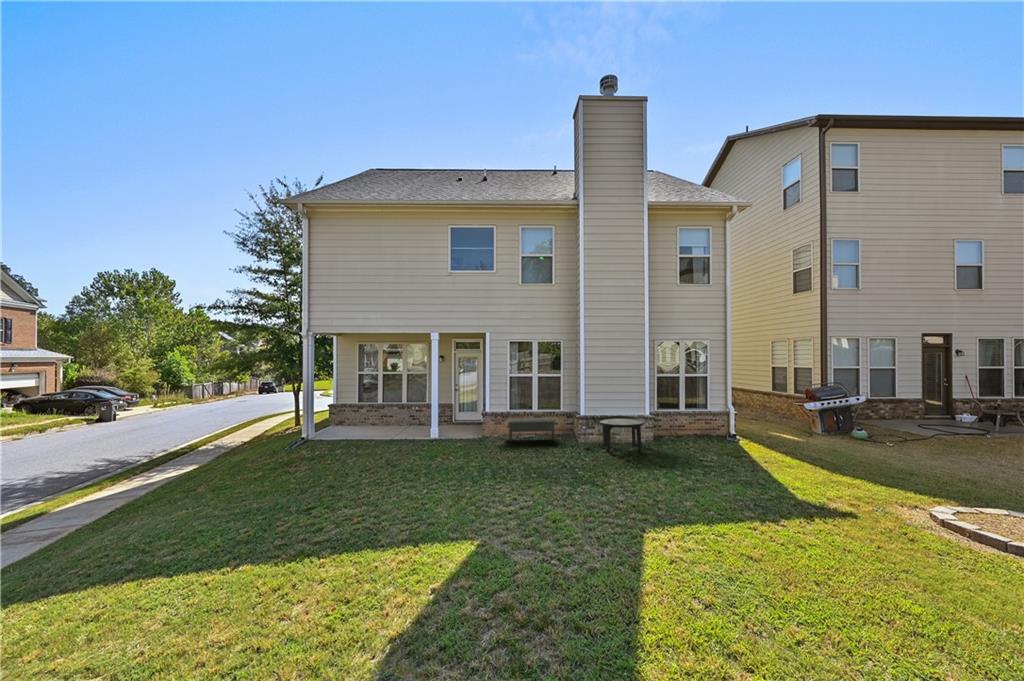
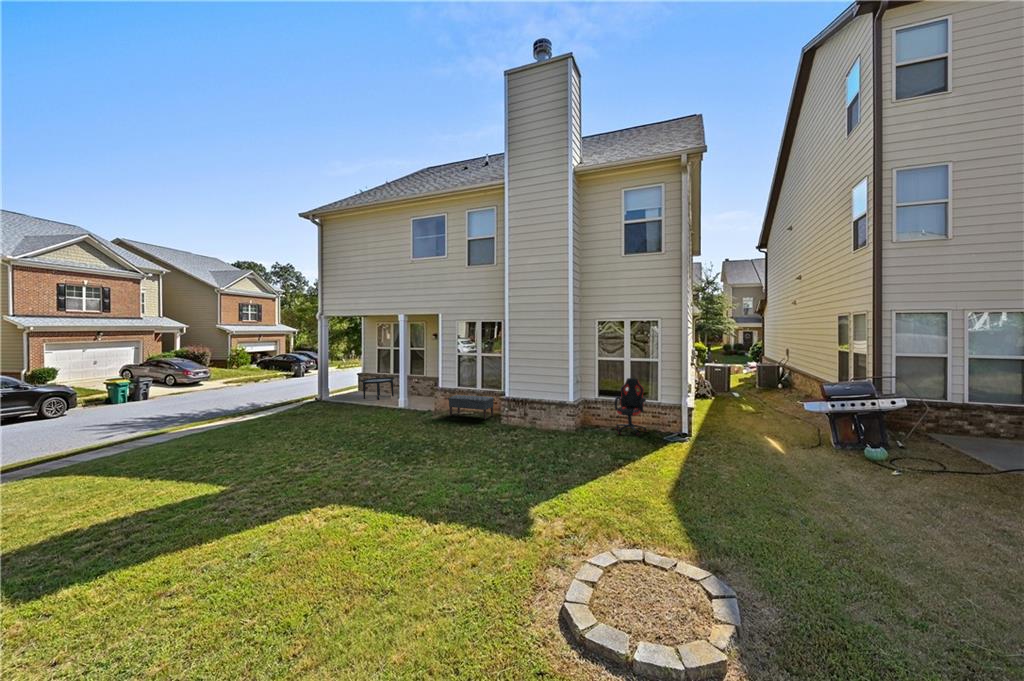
chair: none [680,391,711,440] -> present [614,378,646,436]
round table: present [597,416,646,452] -> present [362,377,394,400]

